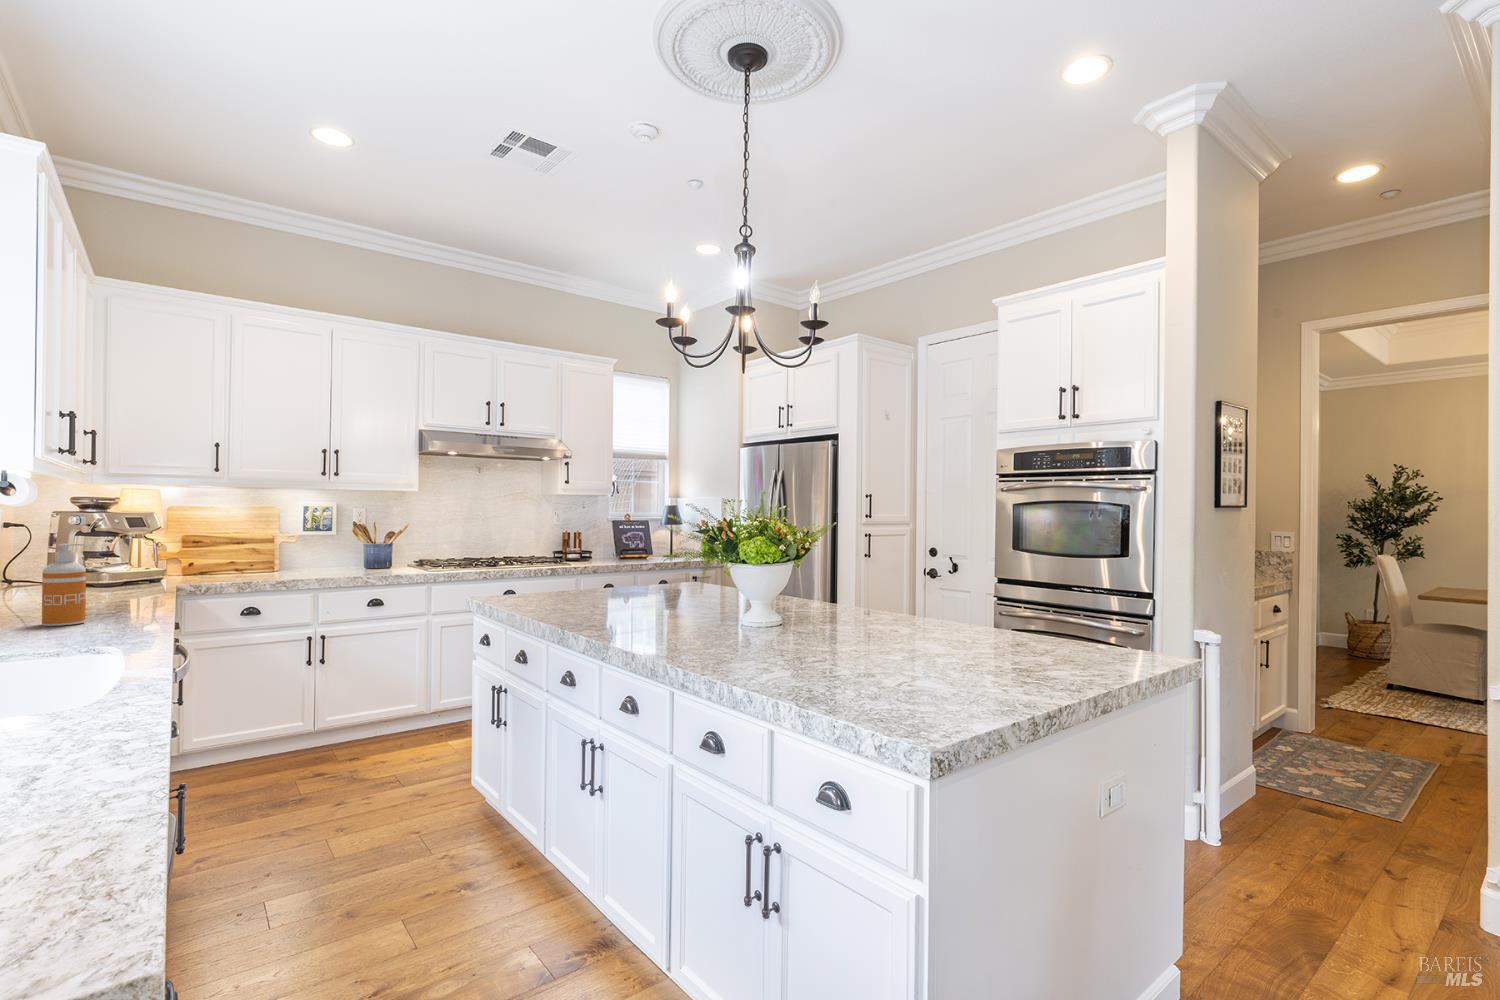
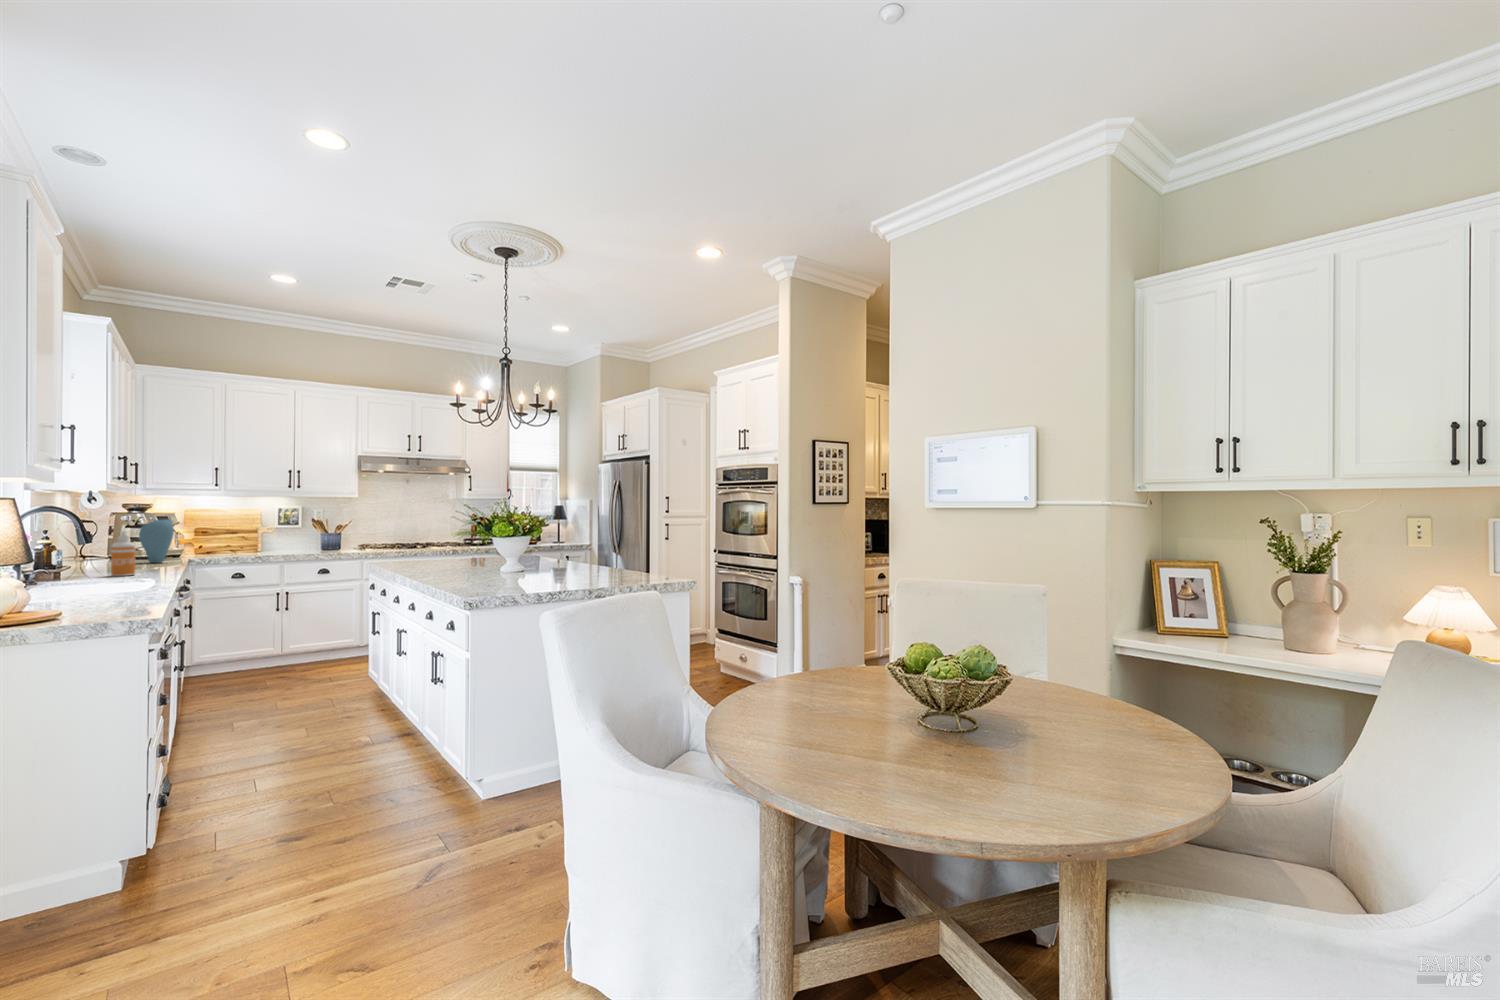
vase: none [96,522,152,592] -> present [139,519,174,563]

